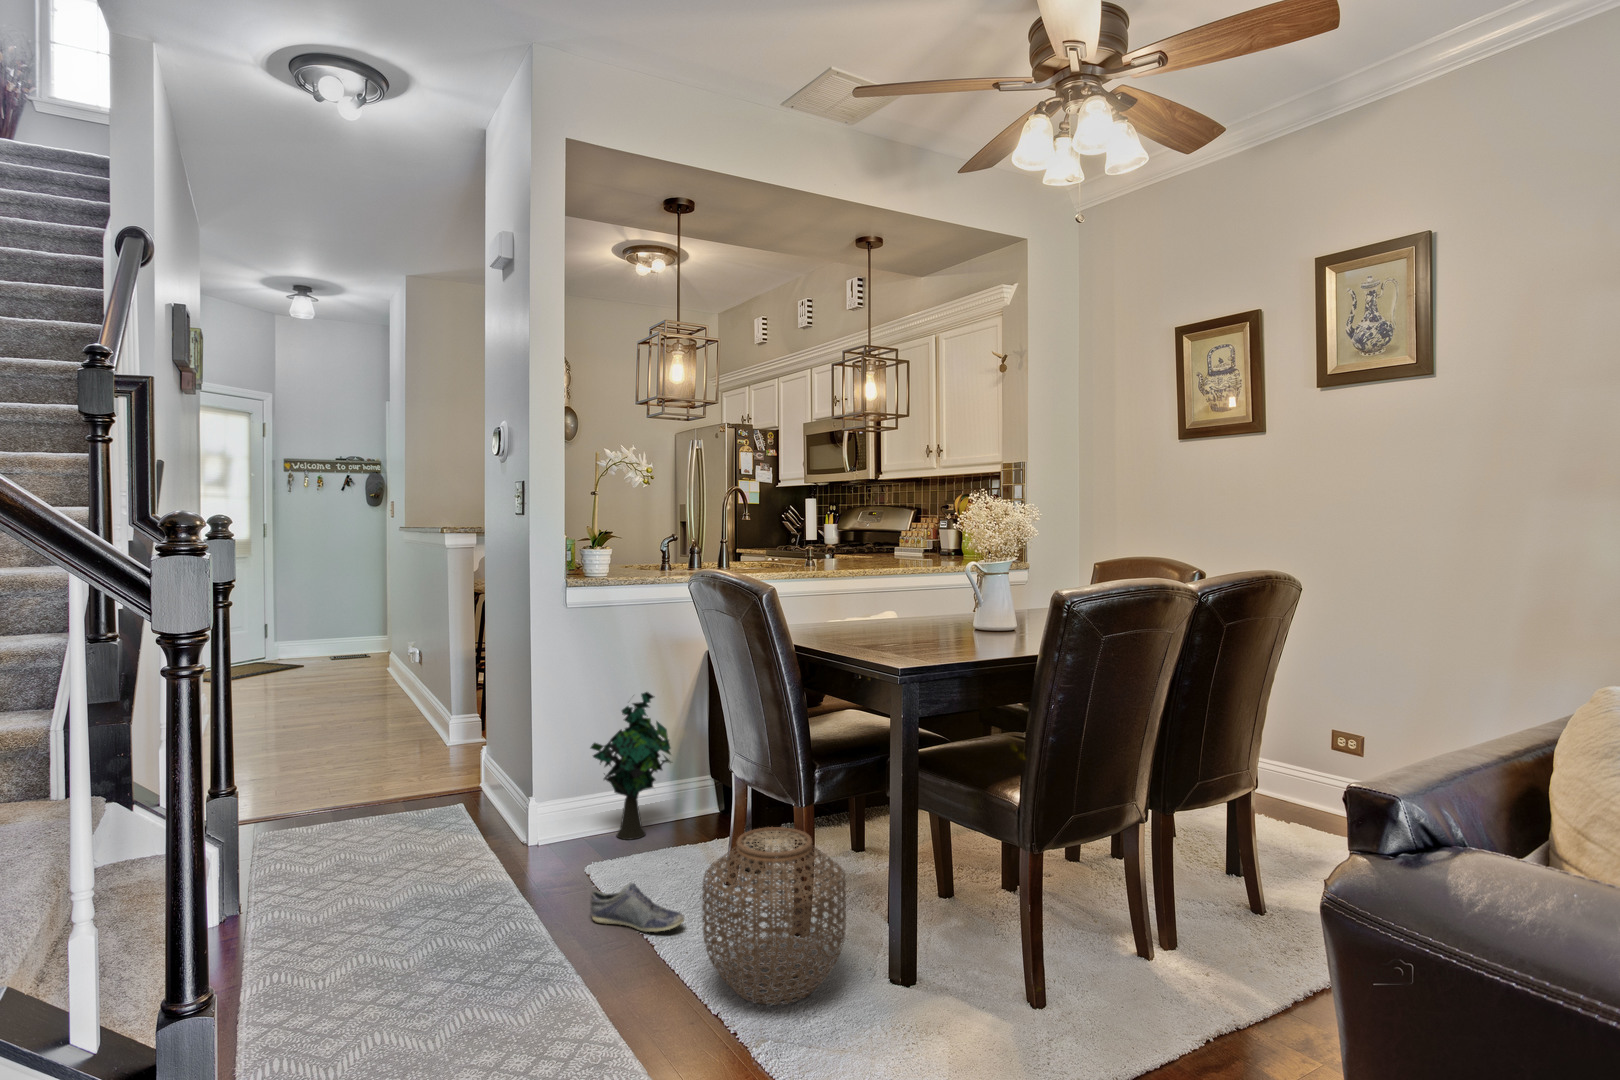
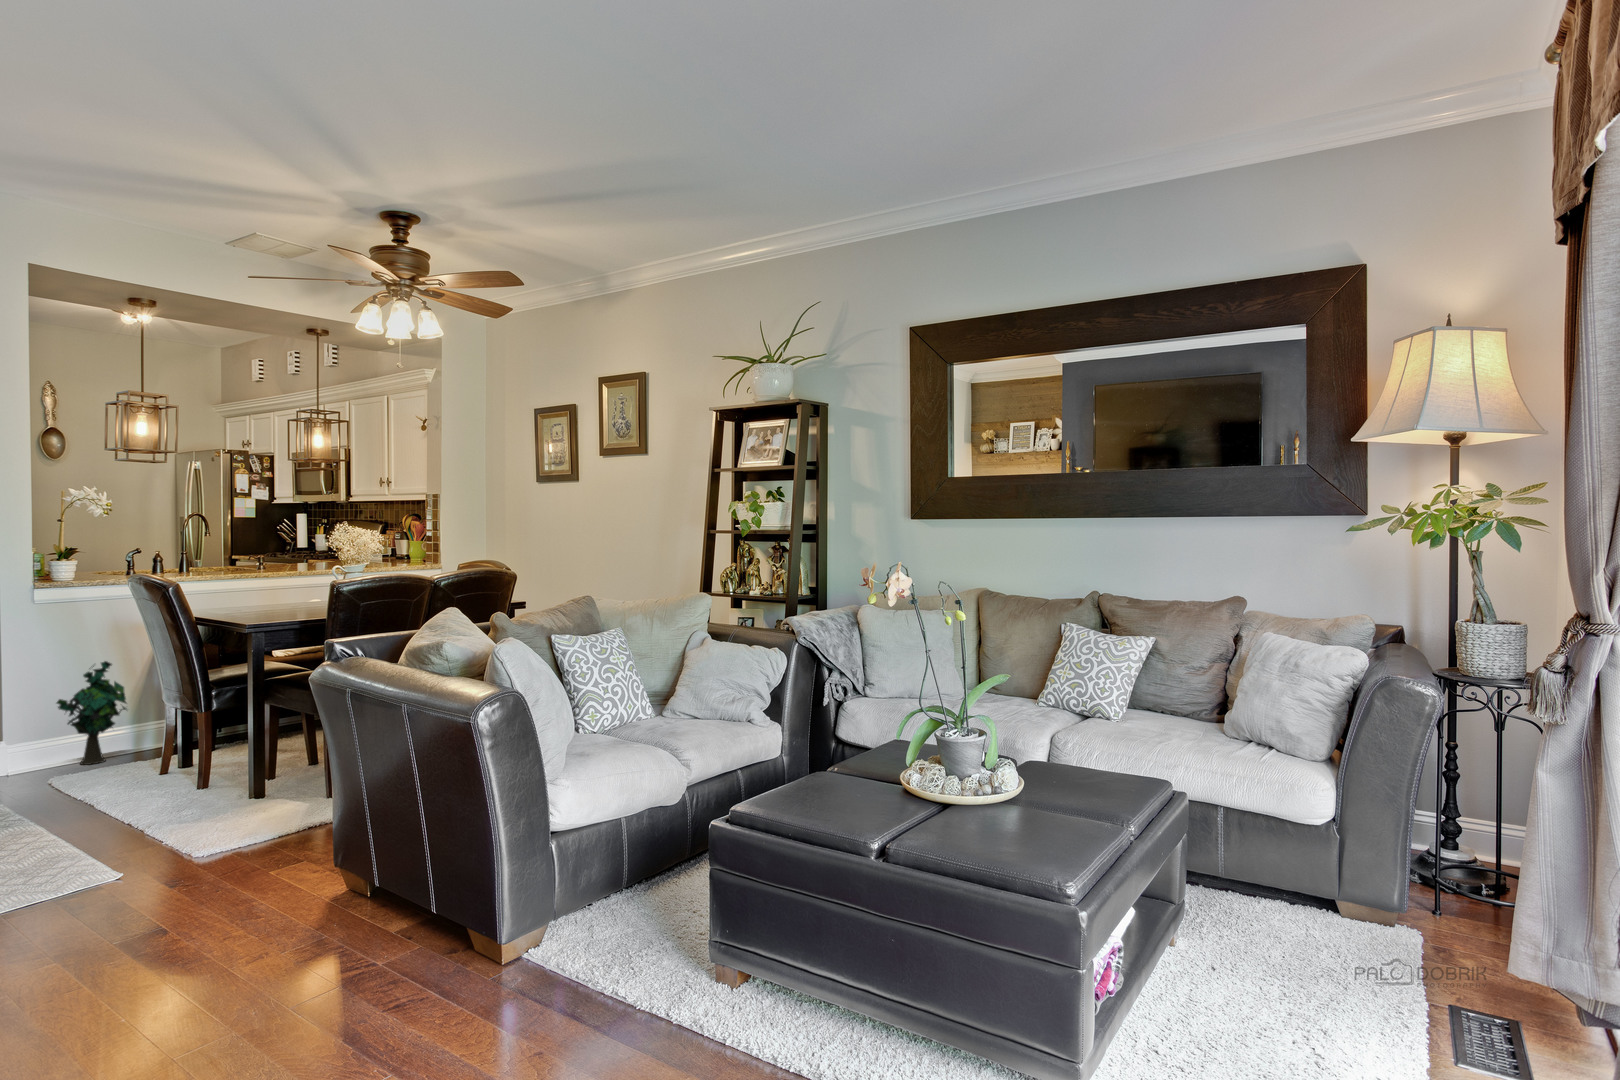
woven basket: present [702,827,846,1005] -> none [121,721,219,816]
shoe: present [590,883,684,932] -> none [47,773,119,801]

